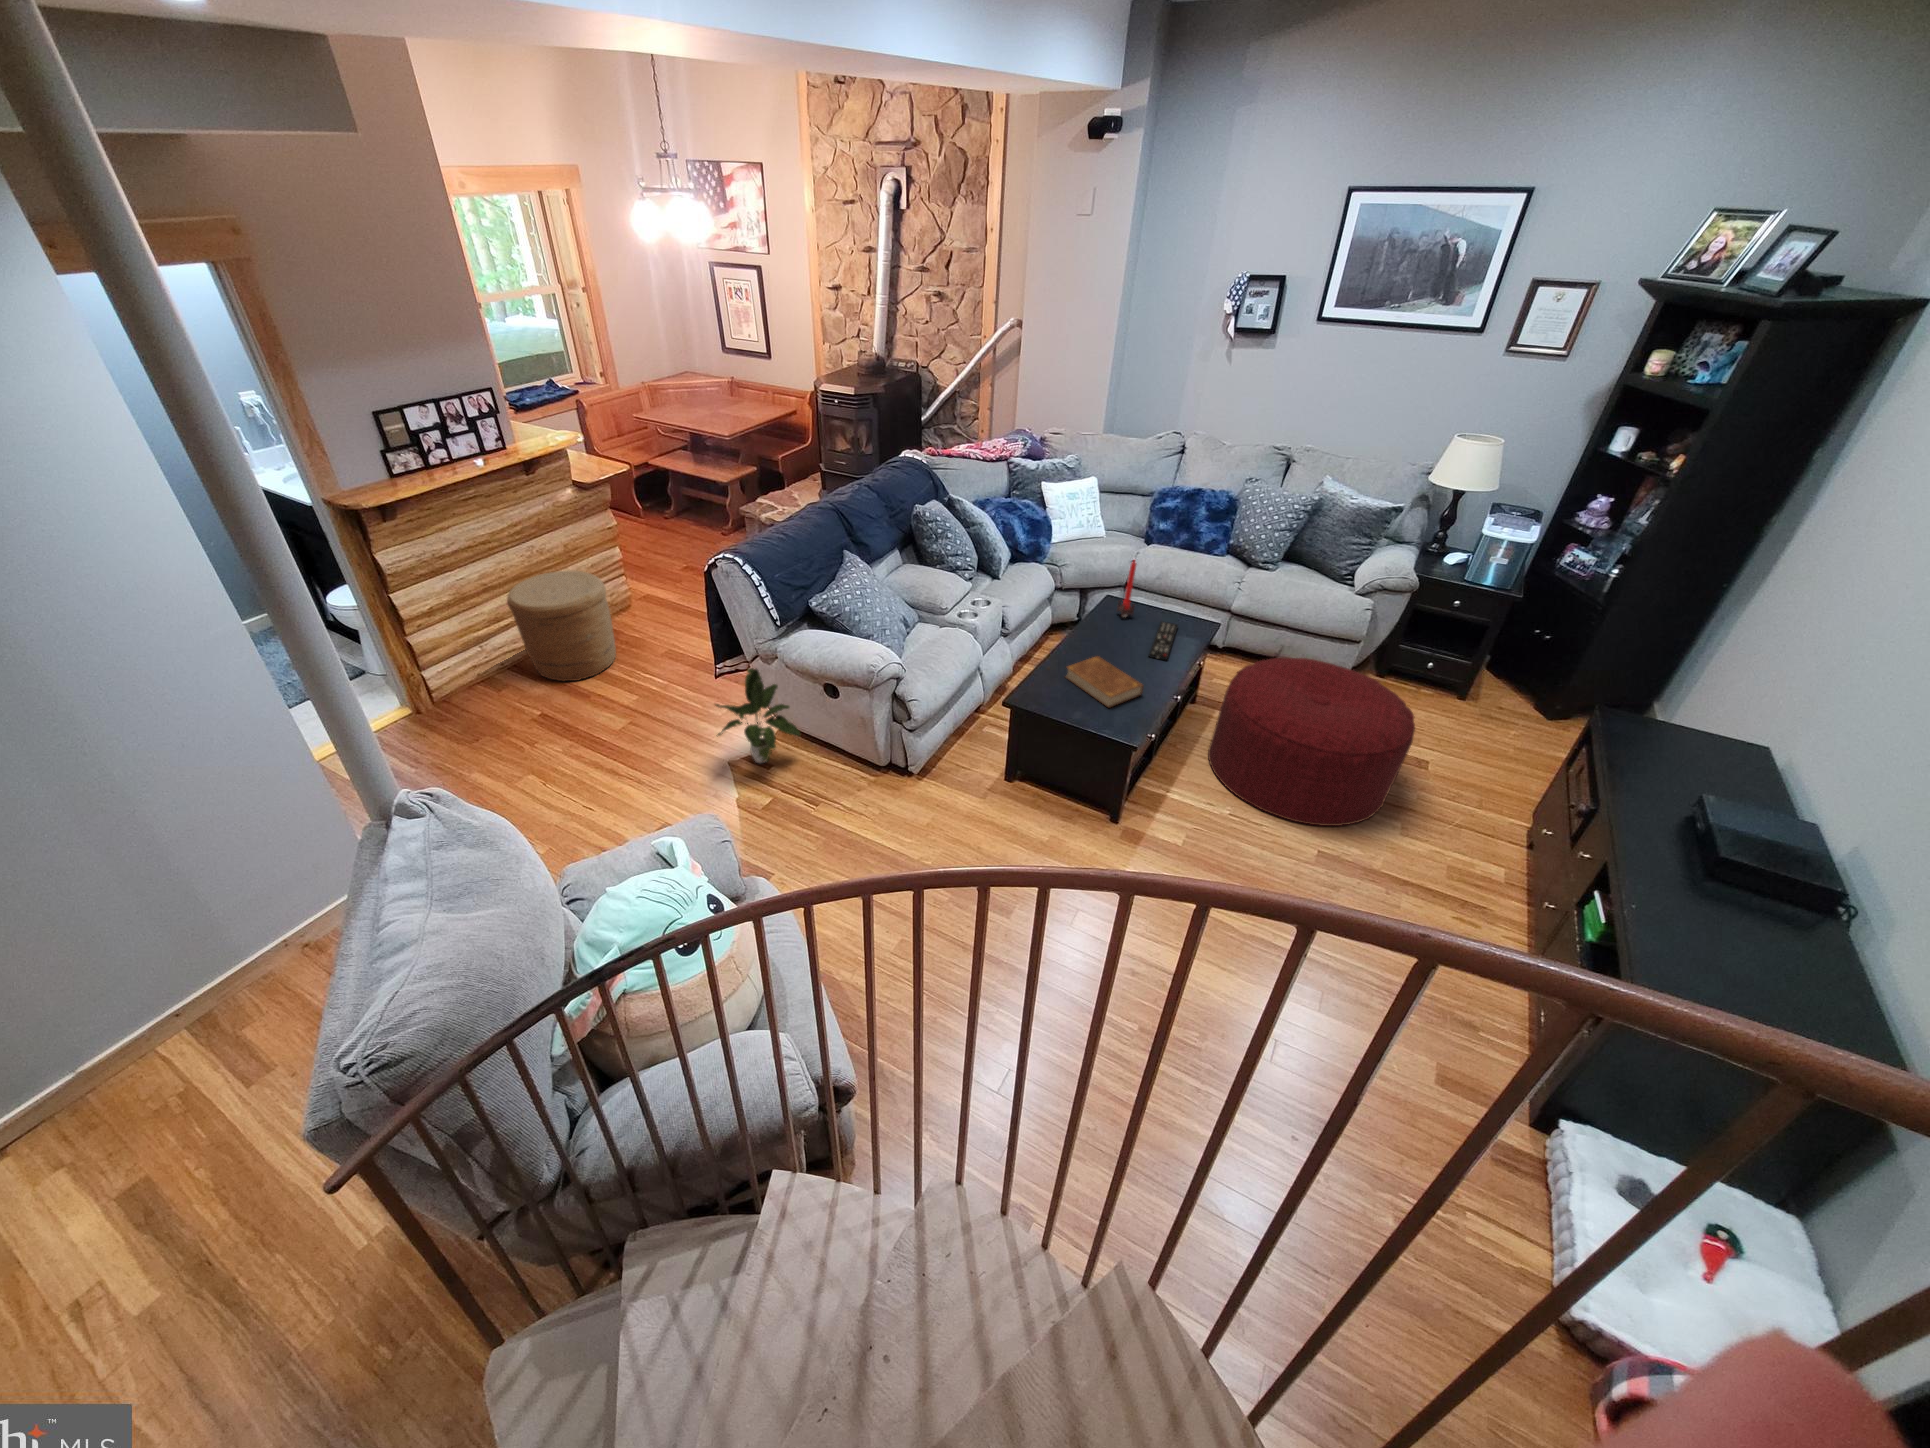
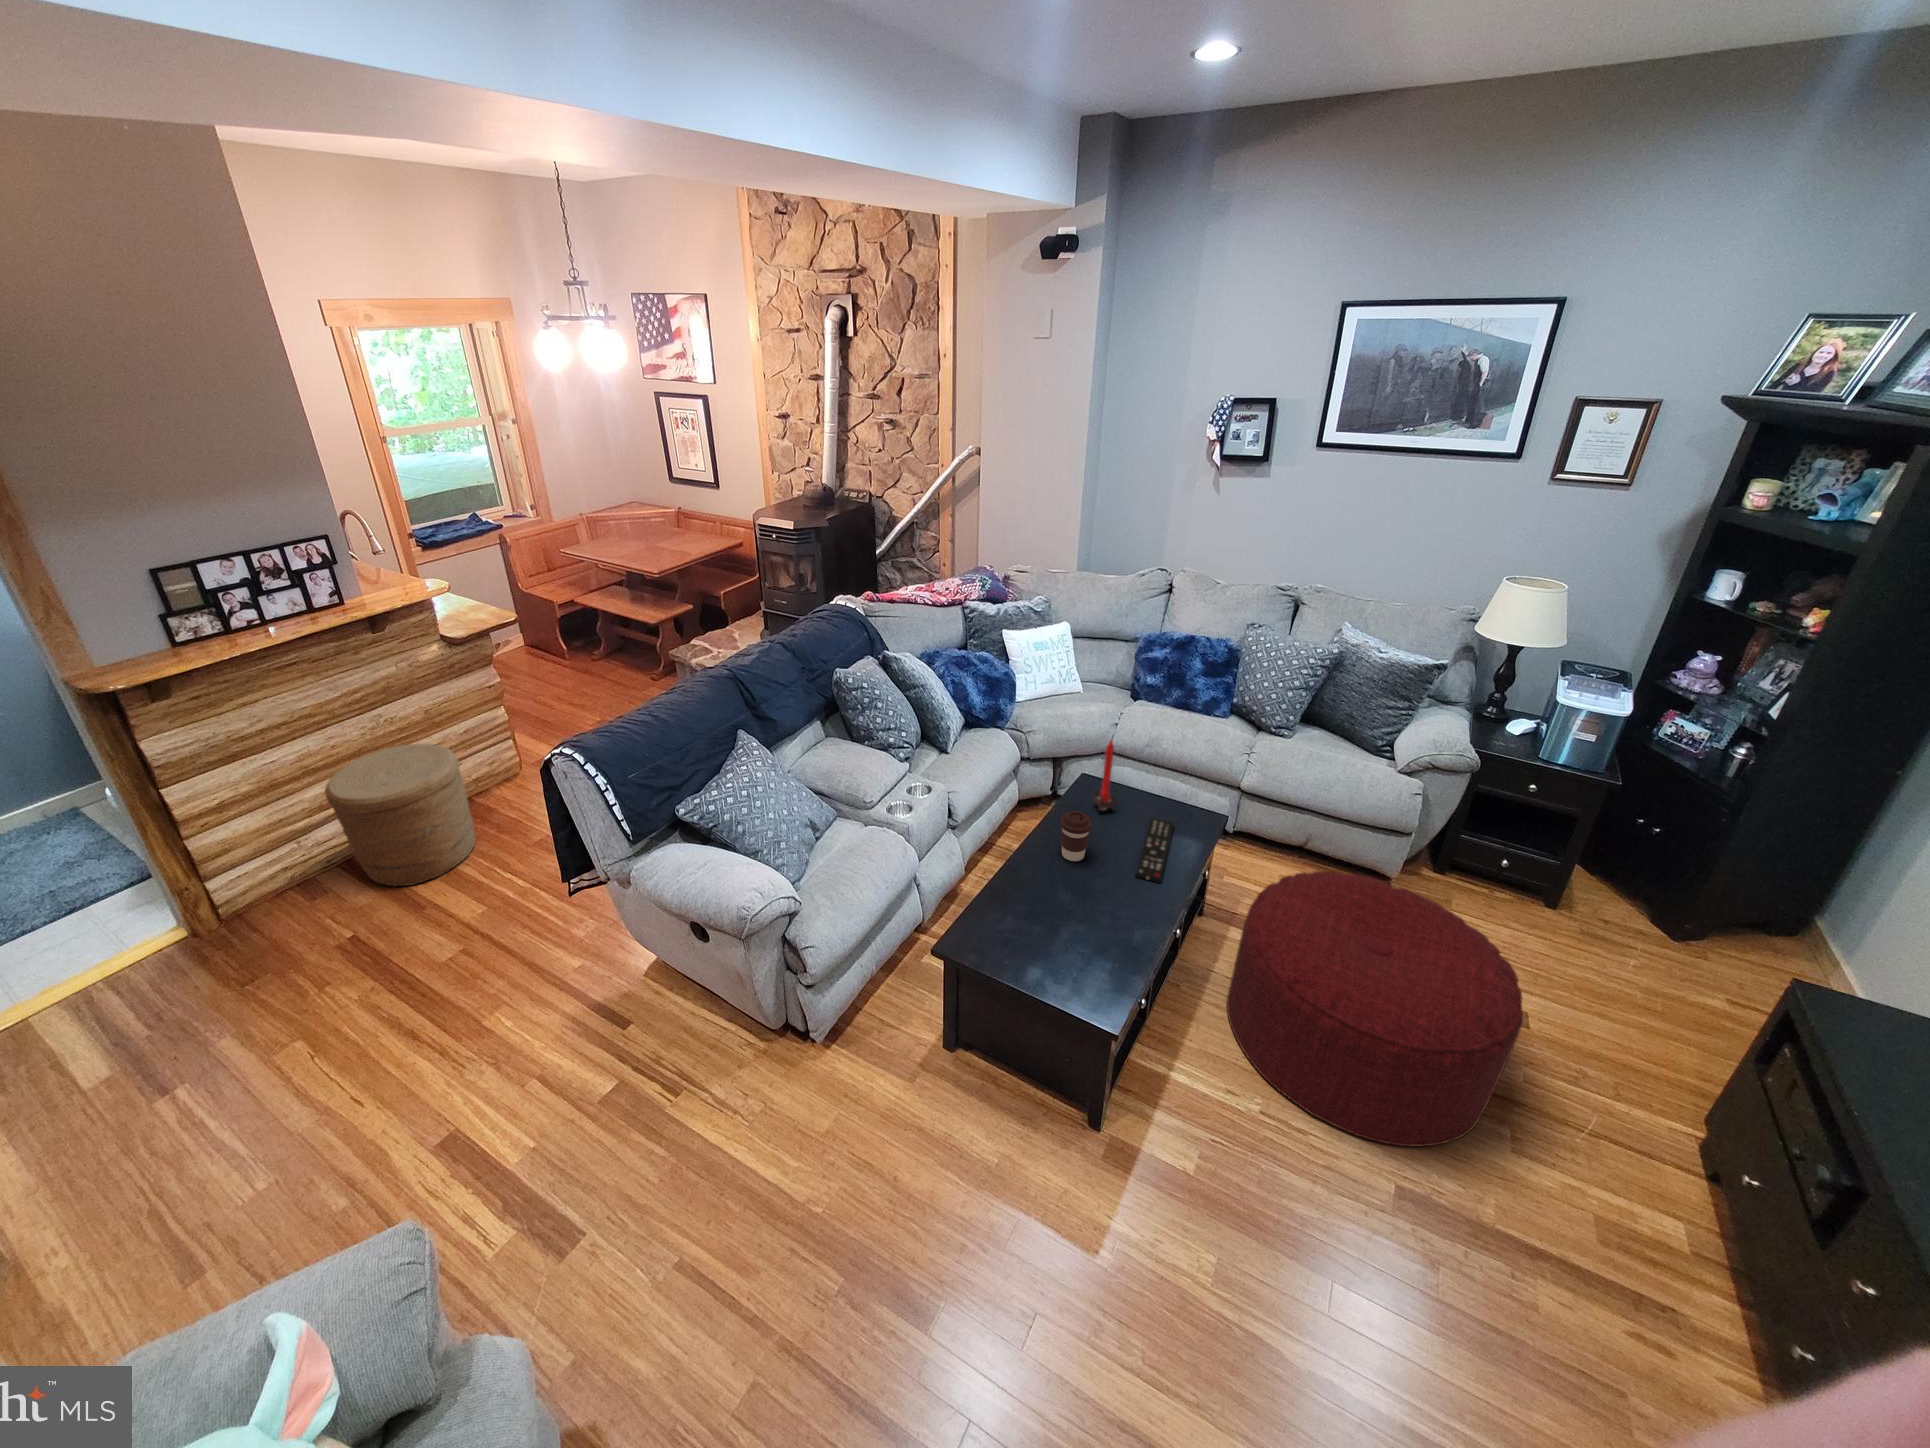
coffee cup: none [1094,610,1119,648] -> present [1060,811,1092,861]
book: present [1066,656,1144,707] -> none [1019,880,1128,971]
potted plant: present [716,668,800,763] -> none [540,895,665,1025]

